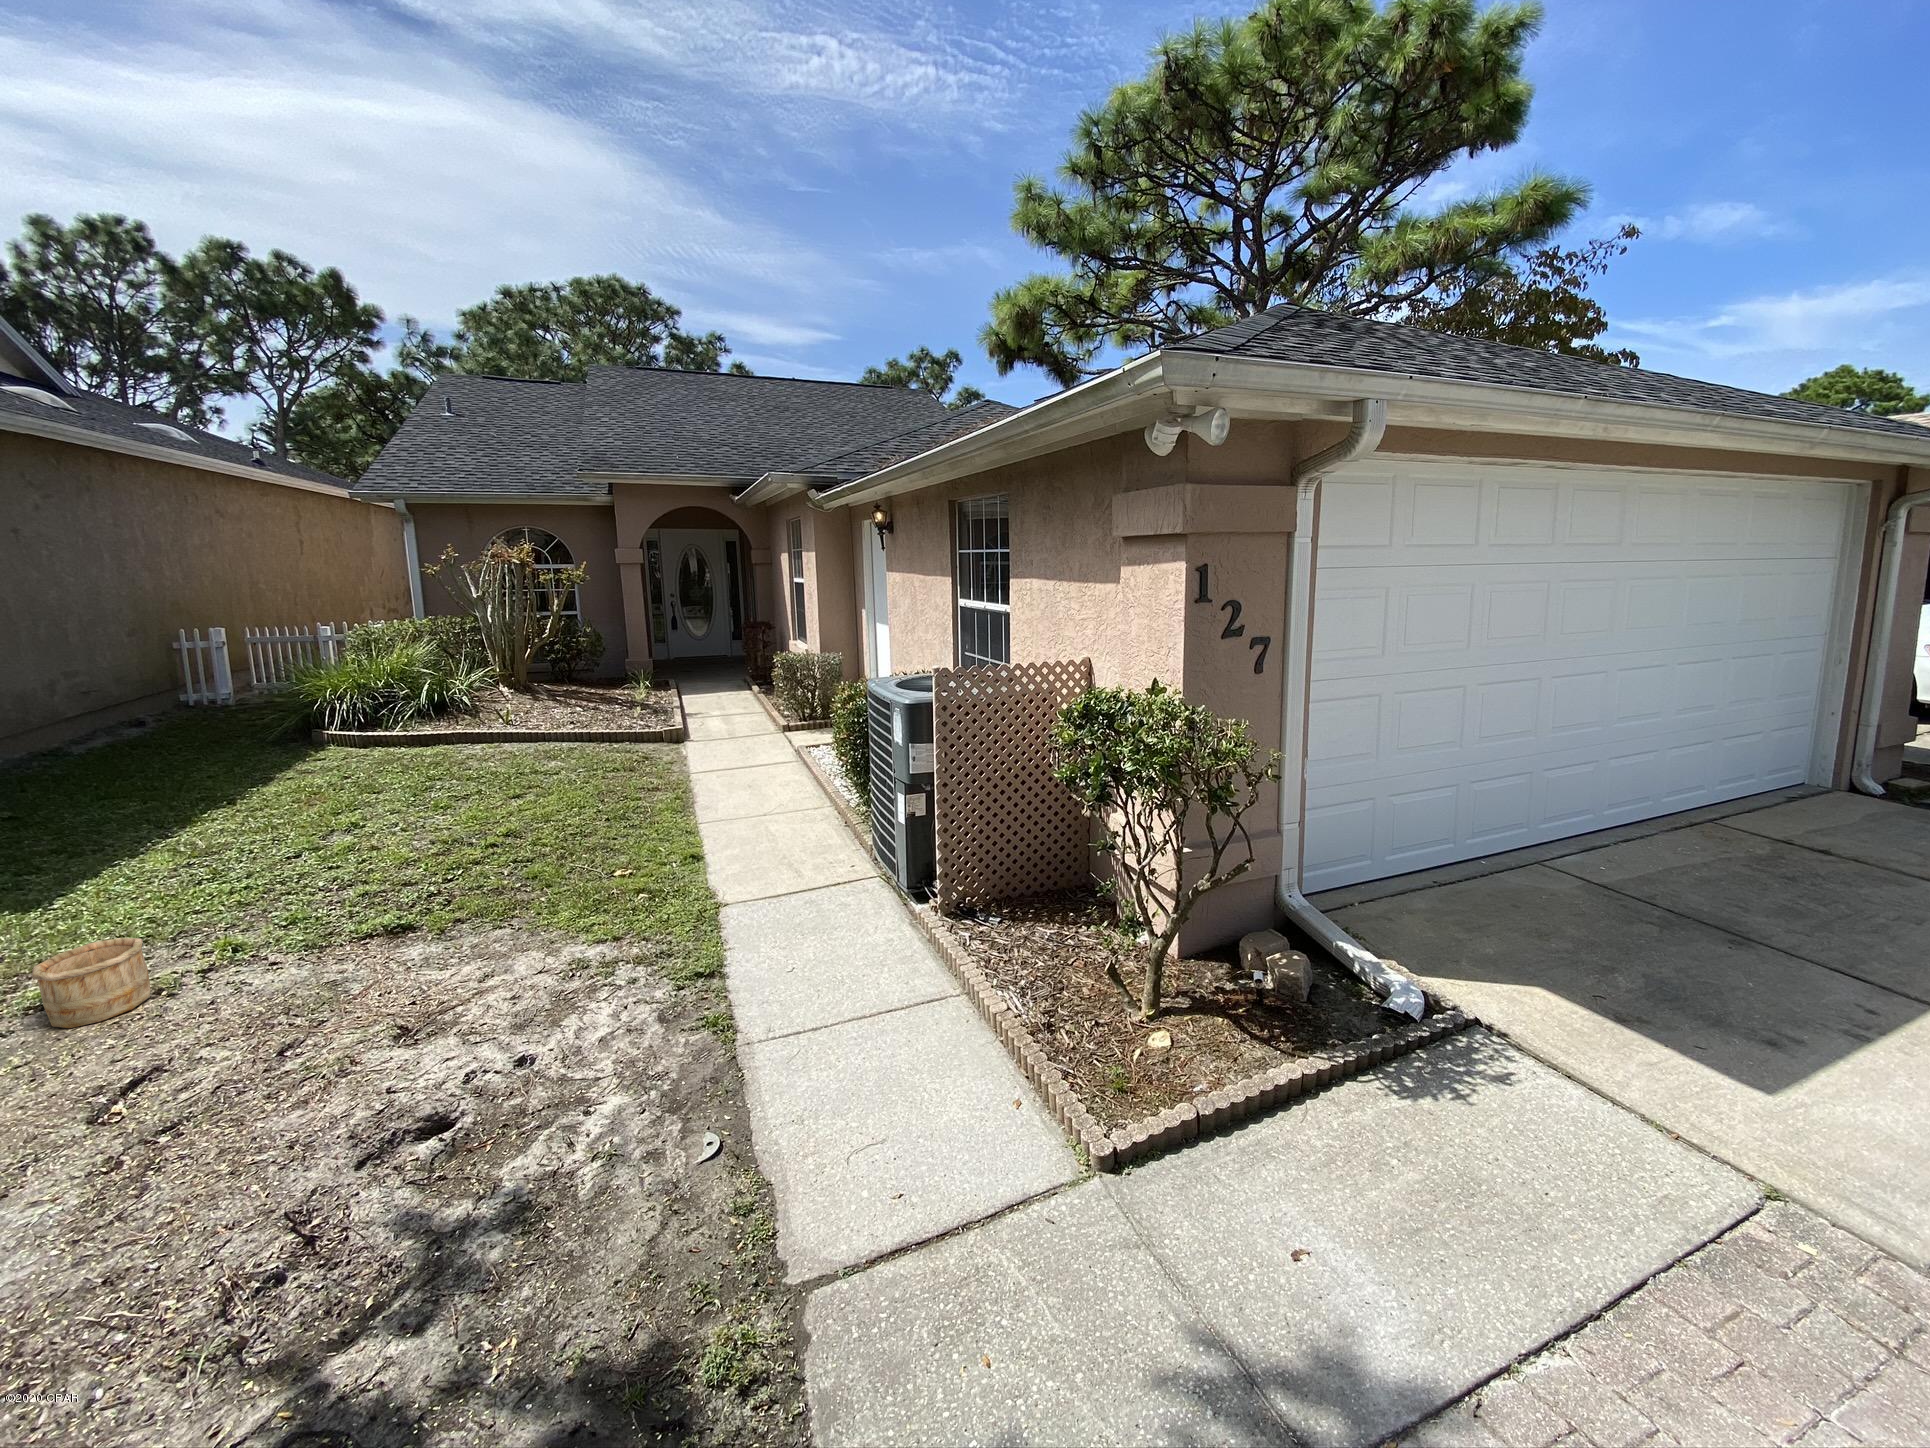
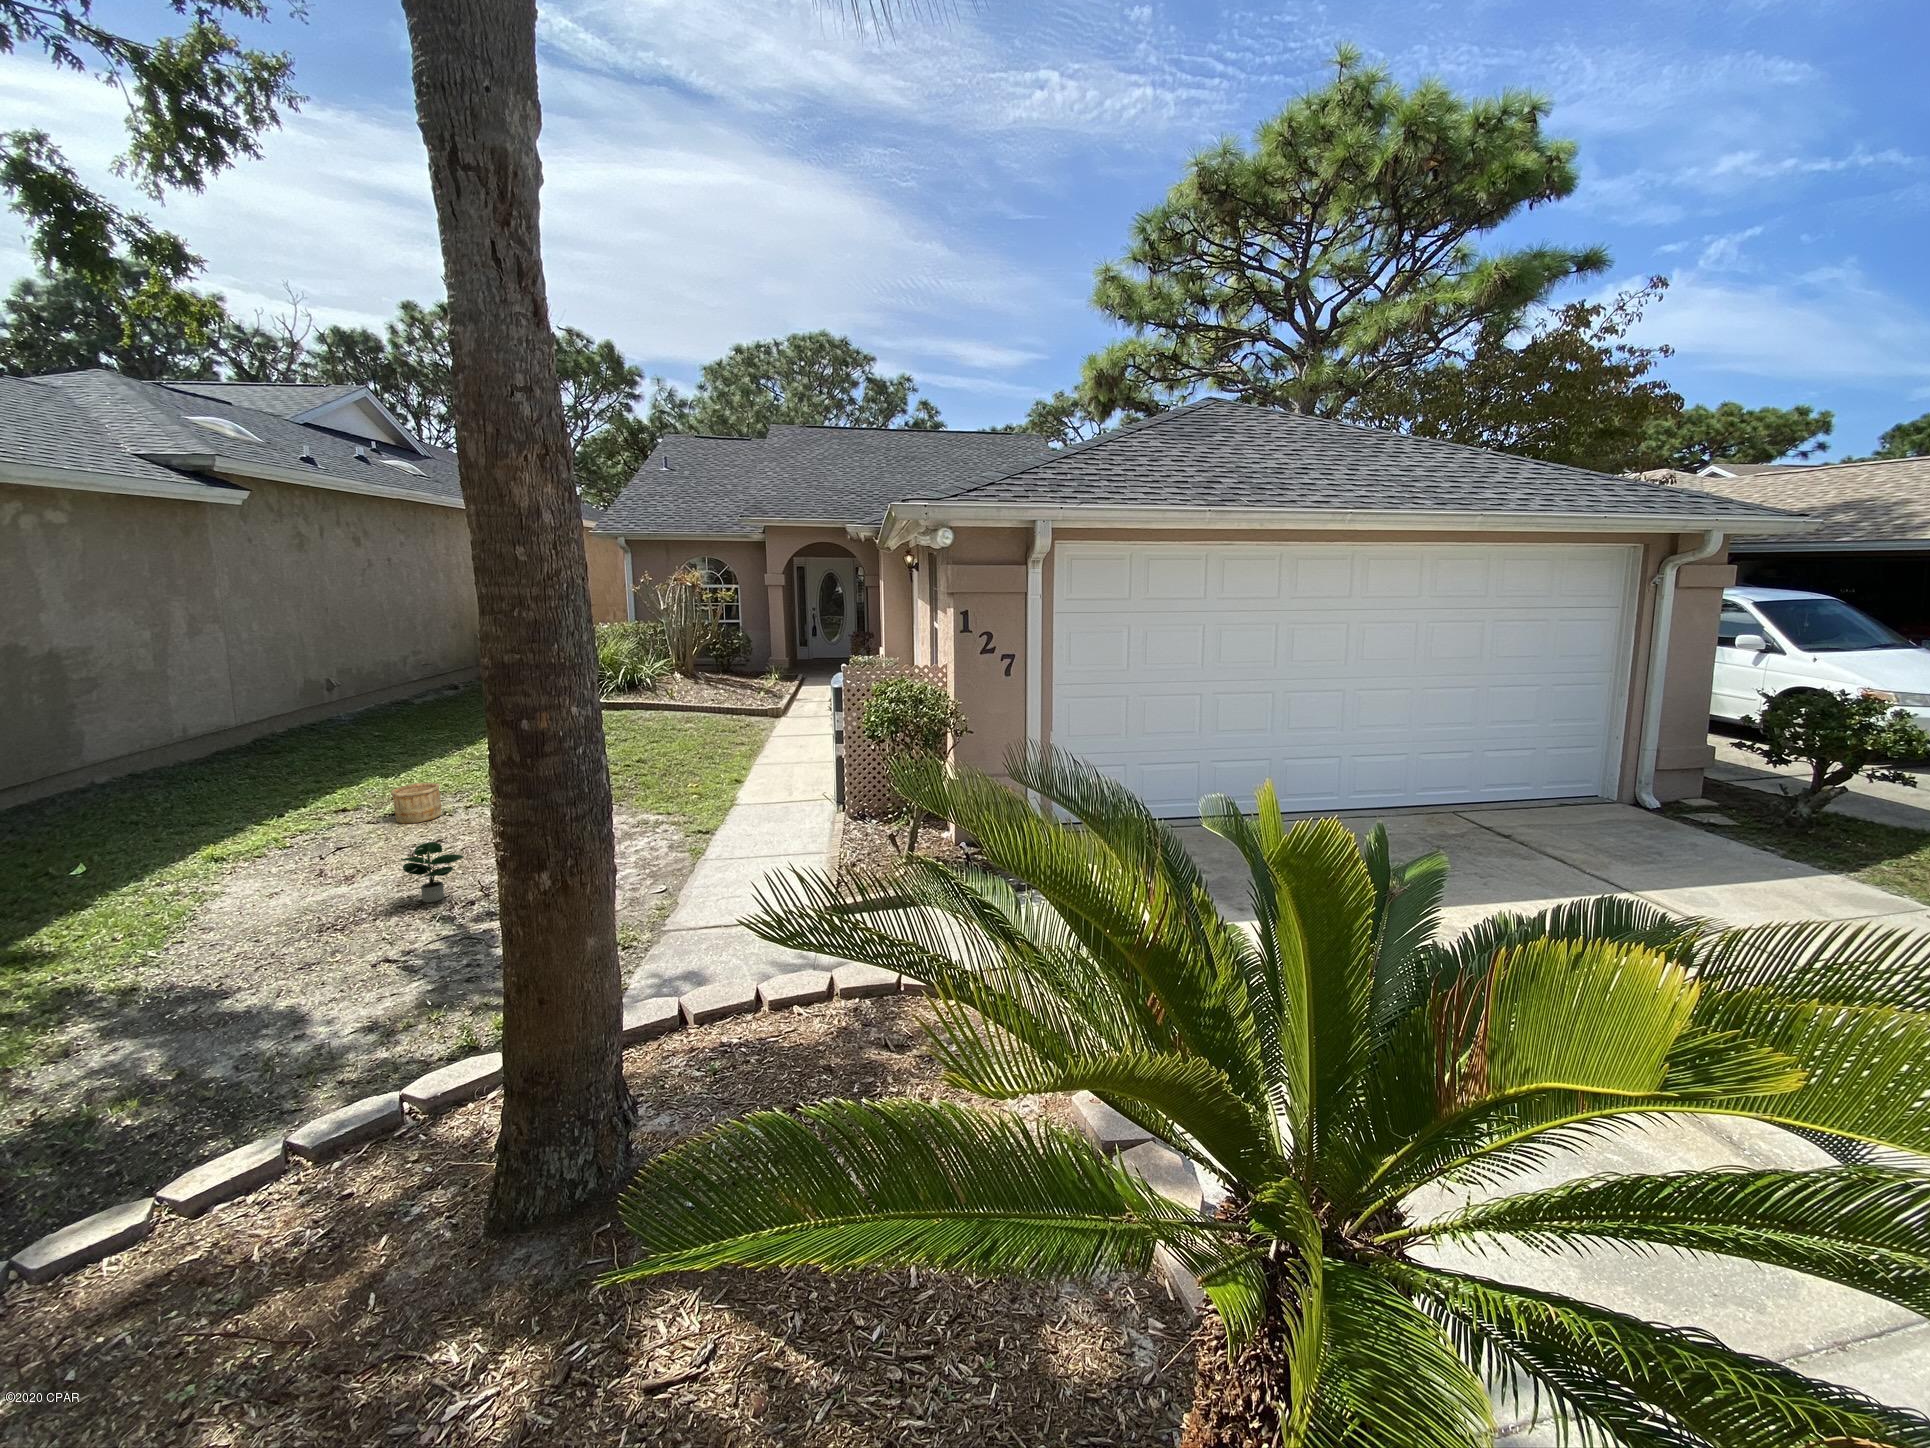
potted plant: none [62,1127,230,1275] -> present [401,842,464,902]

